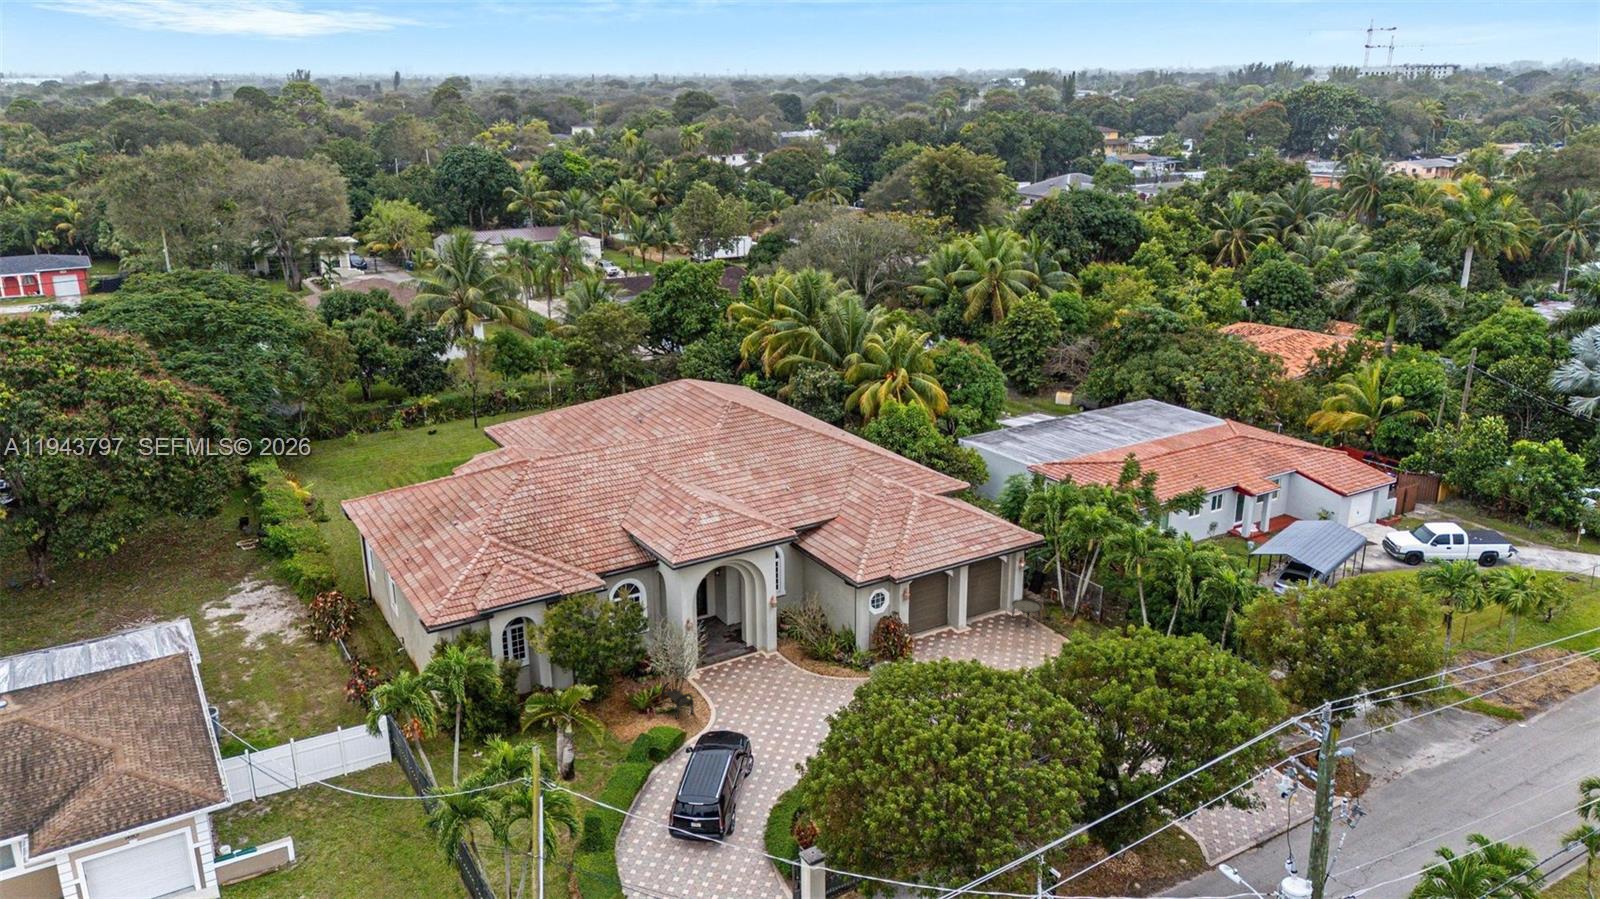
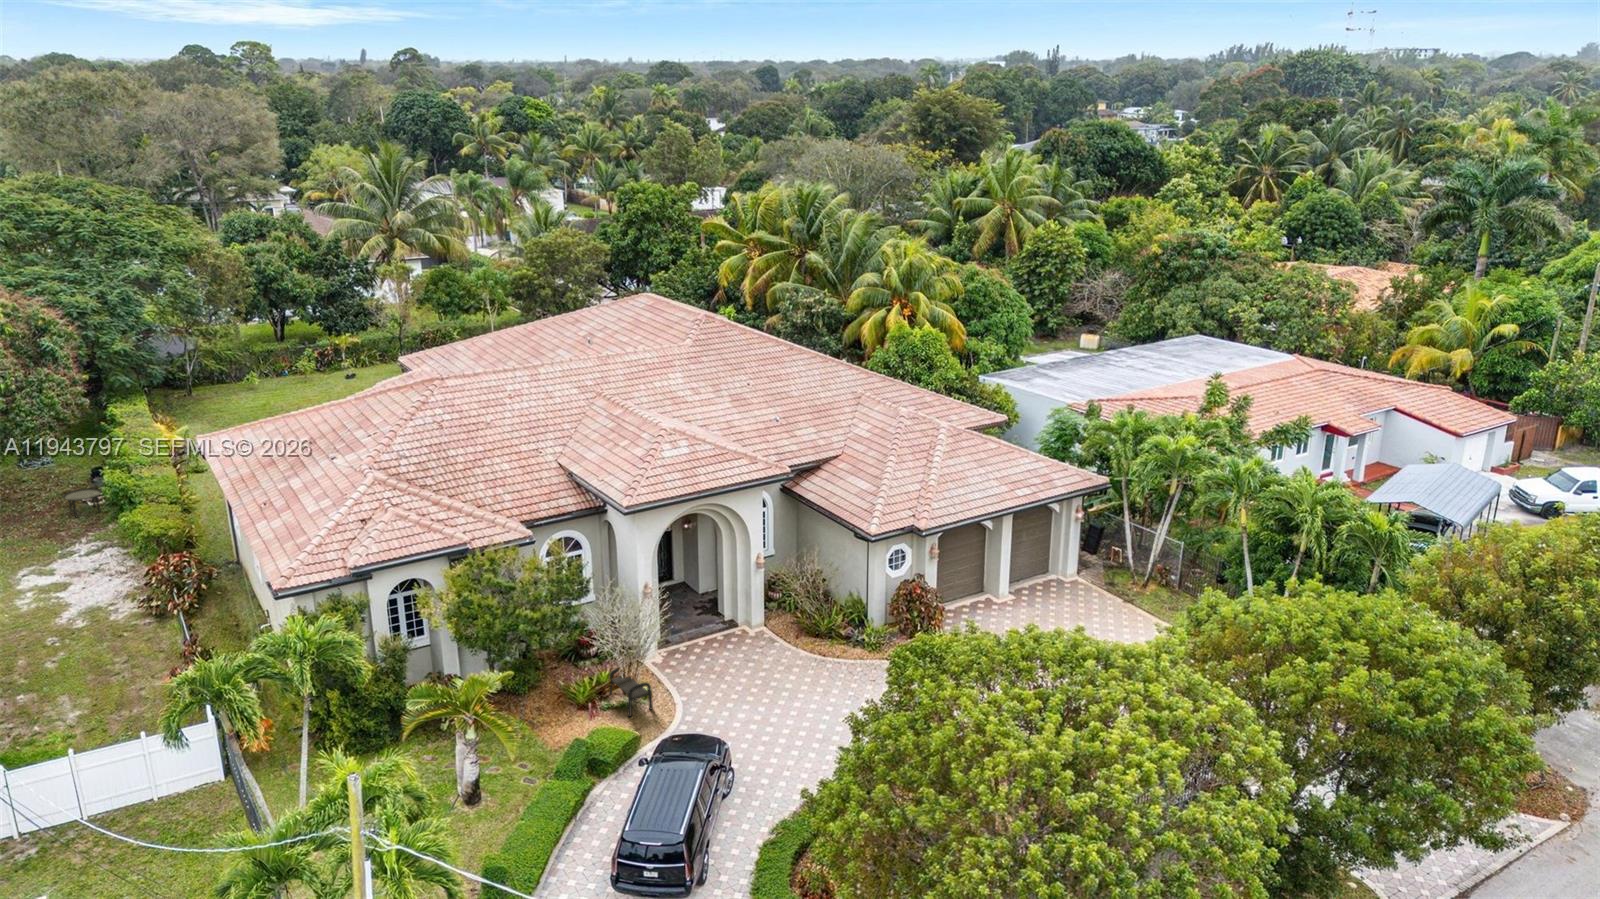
round table: present [1012,599,1042,626] -> present [62,488,102,517]

